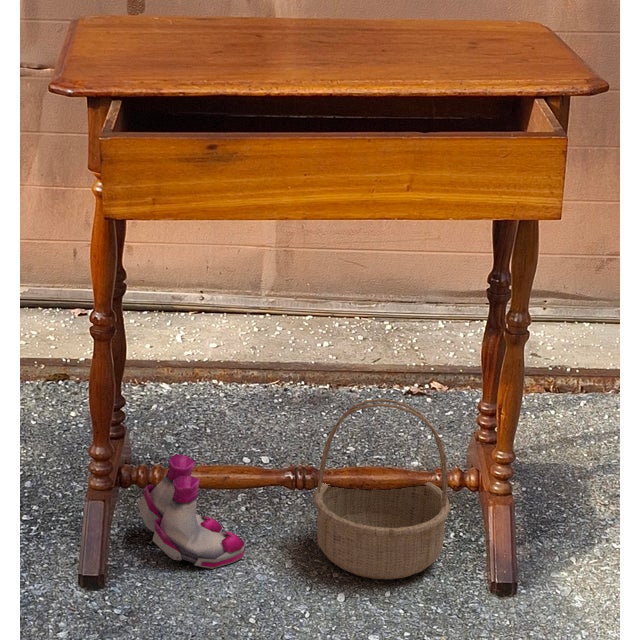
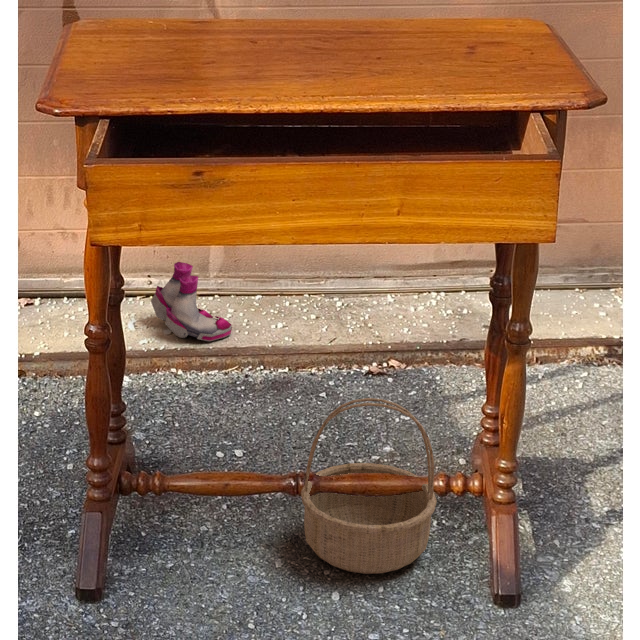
boots: present [138,454,246,569] -> present [151,262,232,341]

